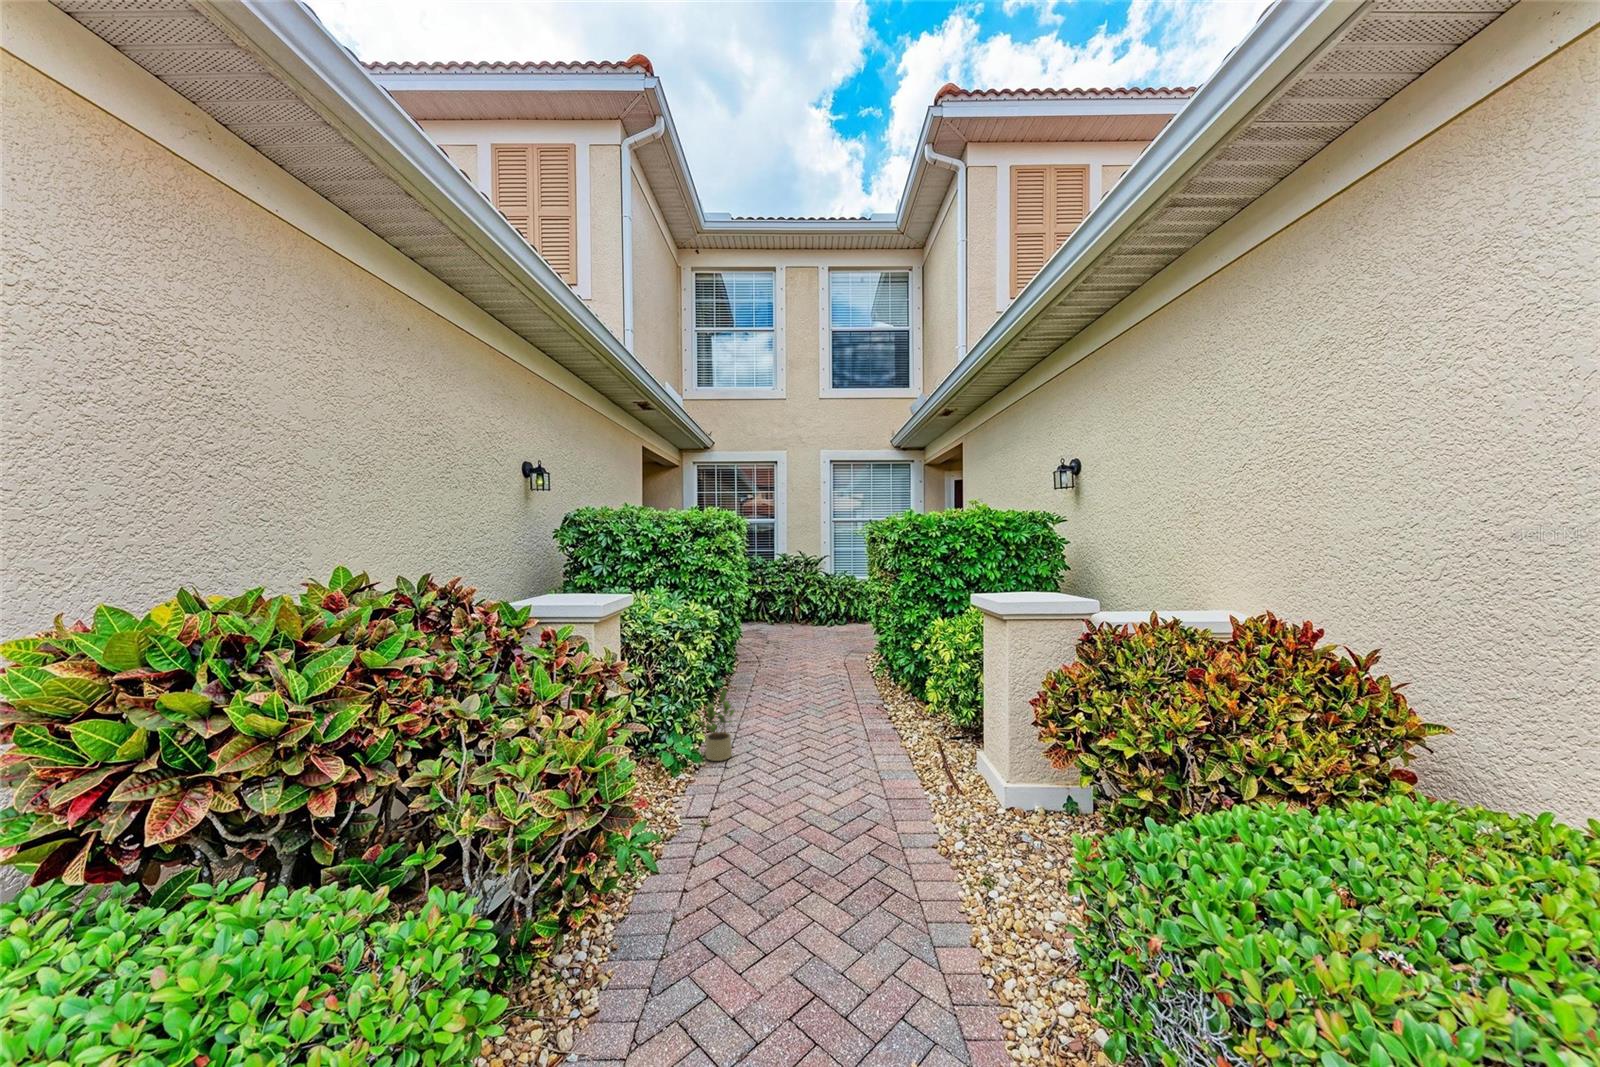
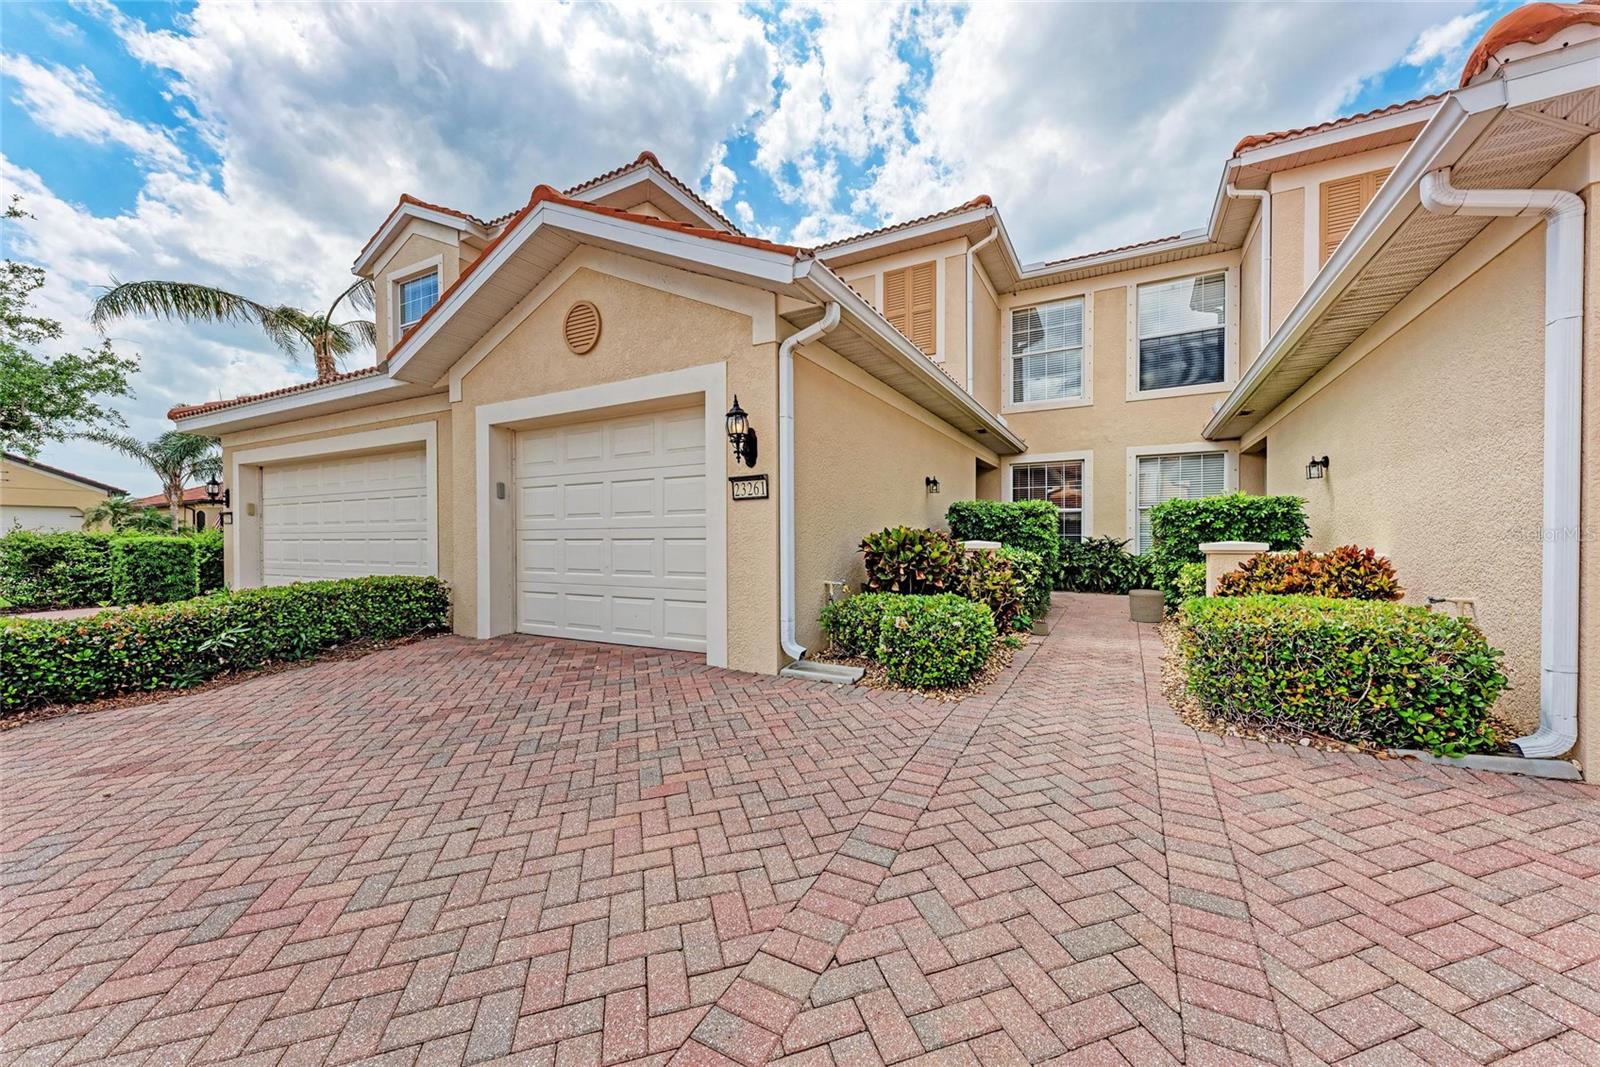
woven basket: none [843,642,888,694] -> present [1129,589,1164,622]

